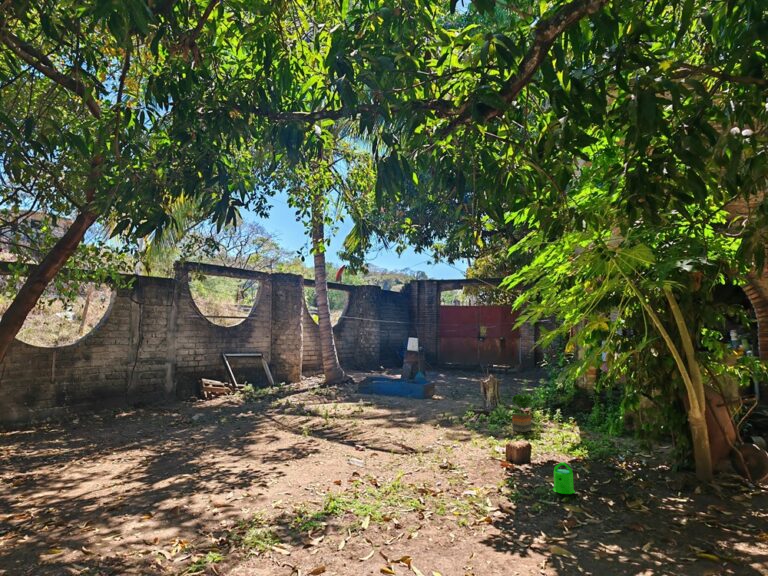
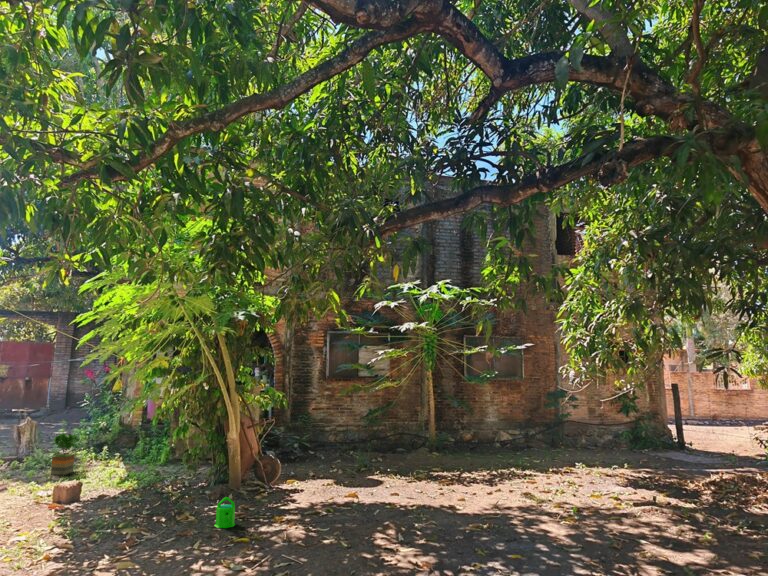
watering can: present [553,462,575,494] -> present [214,497,235,528]

